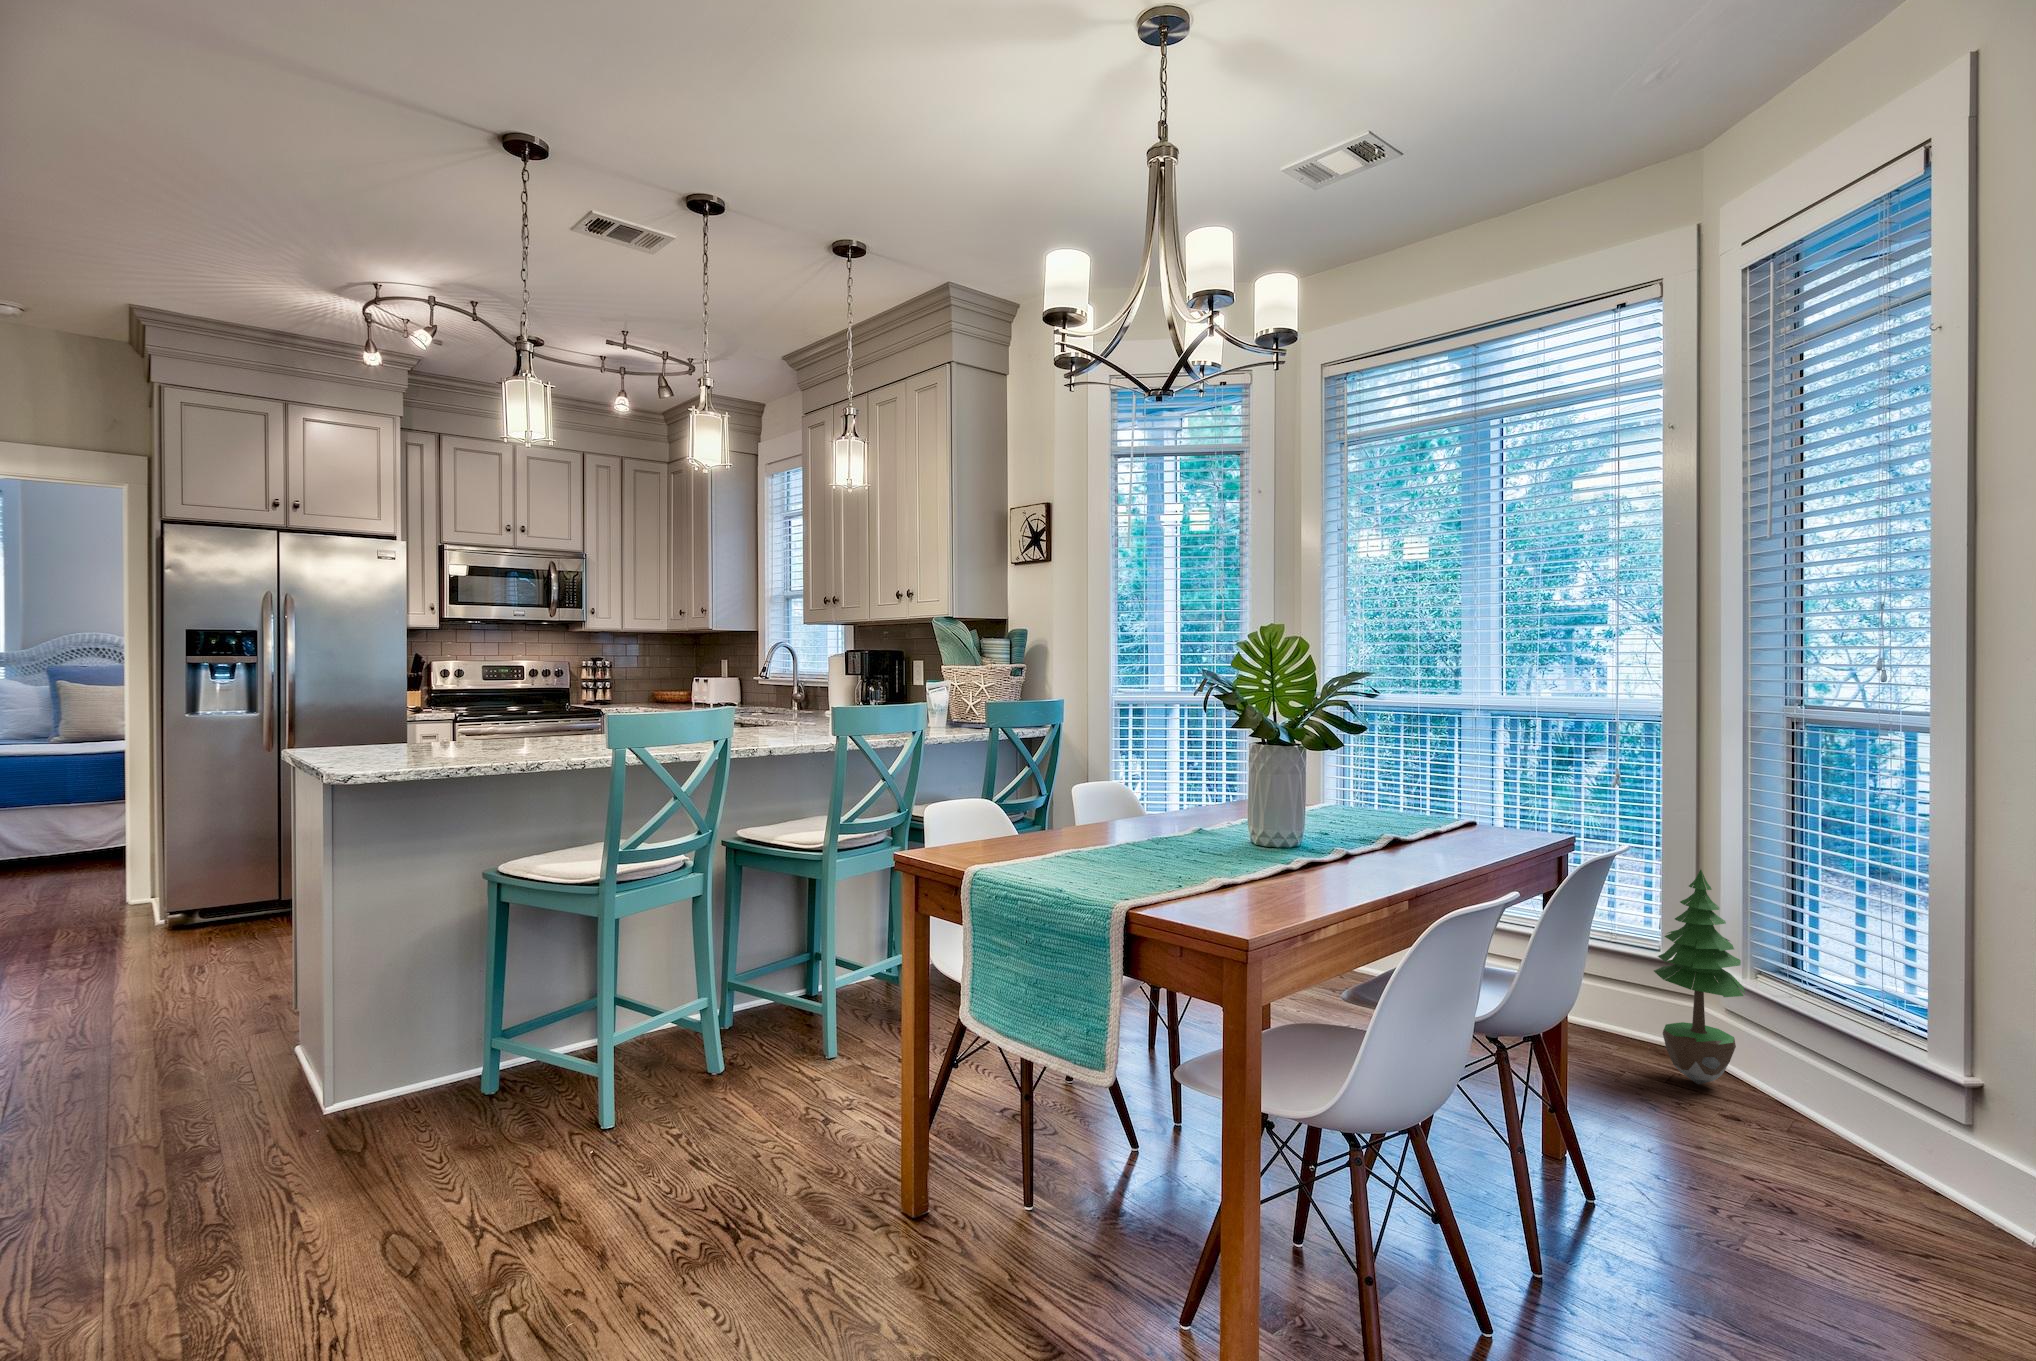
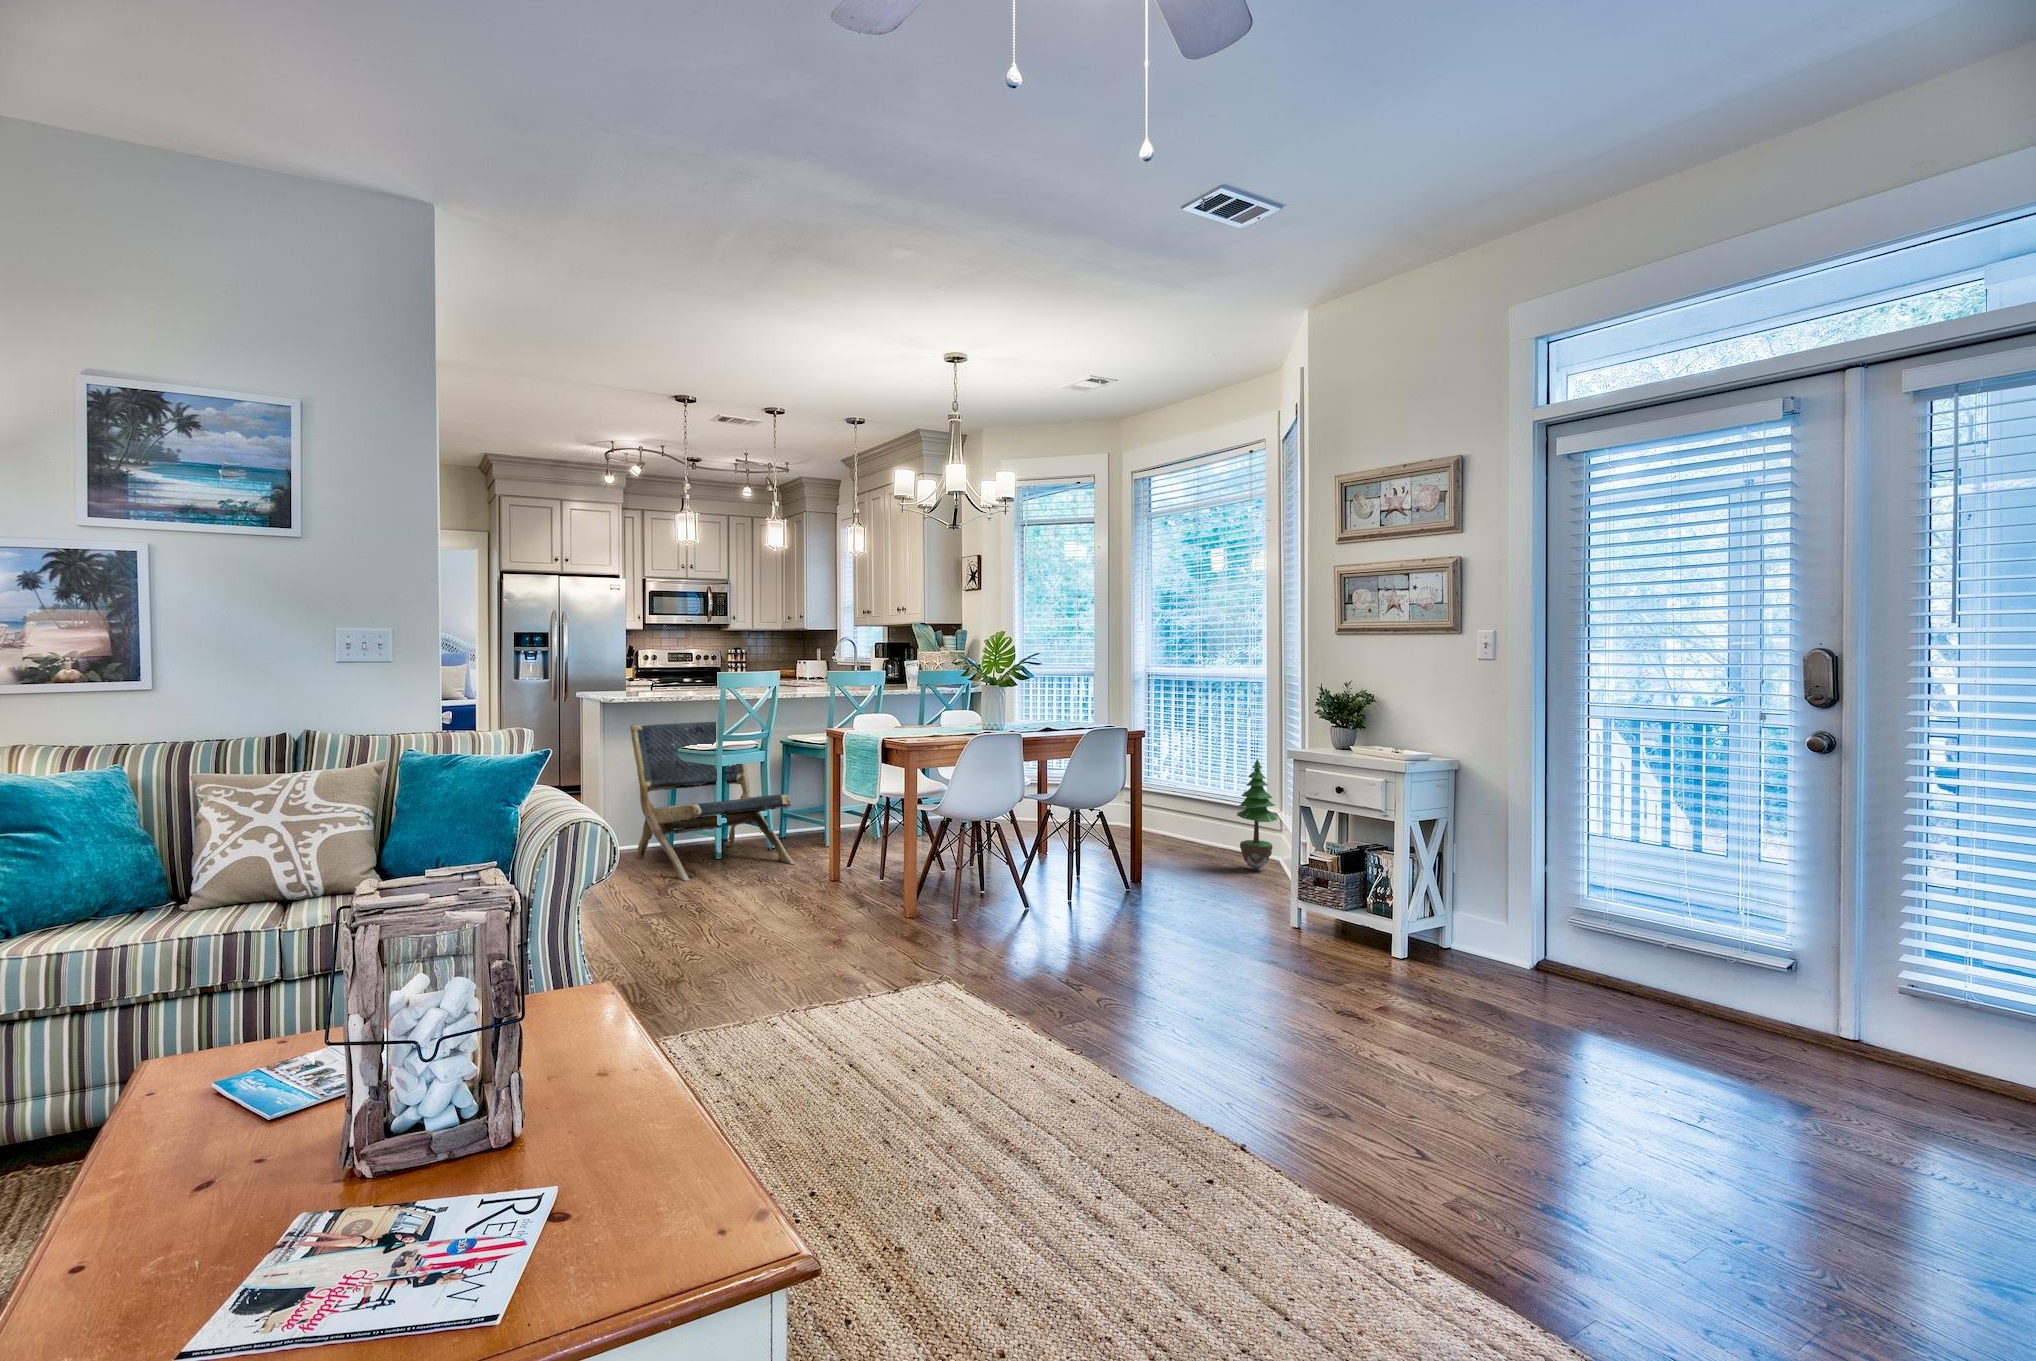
lounge chair: none [397,802,784,1229] -> present [630,722,795,881]

